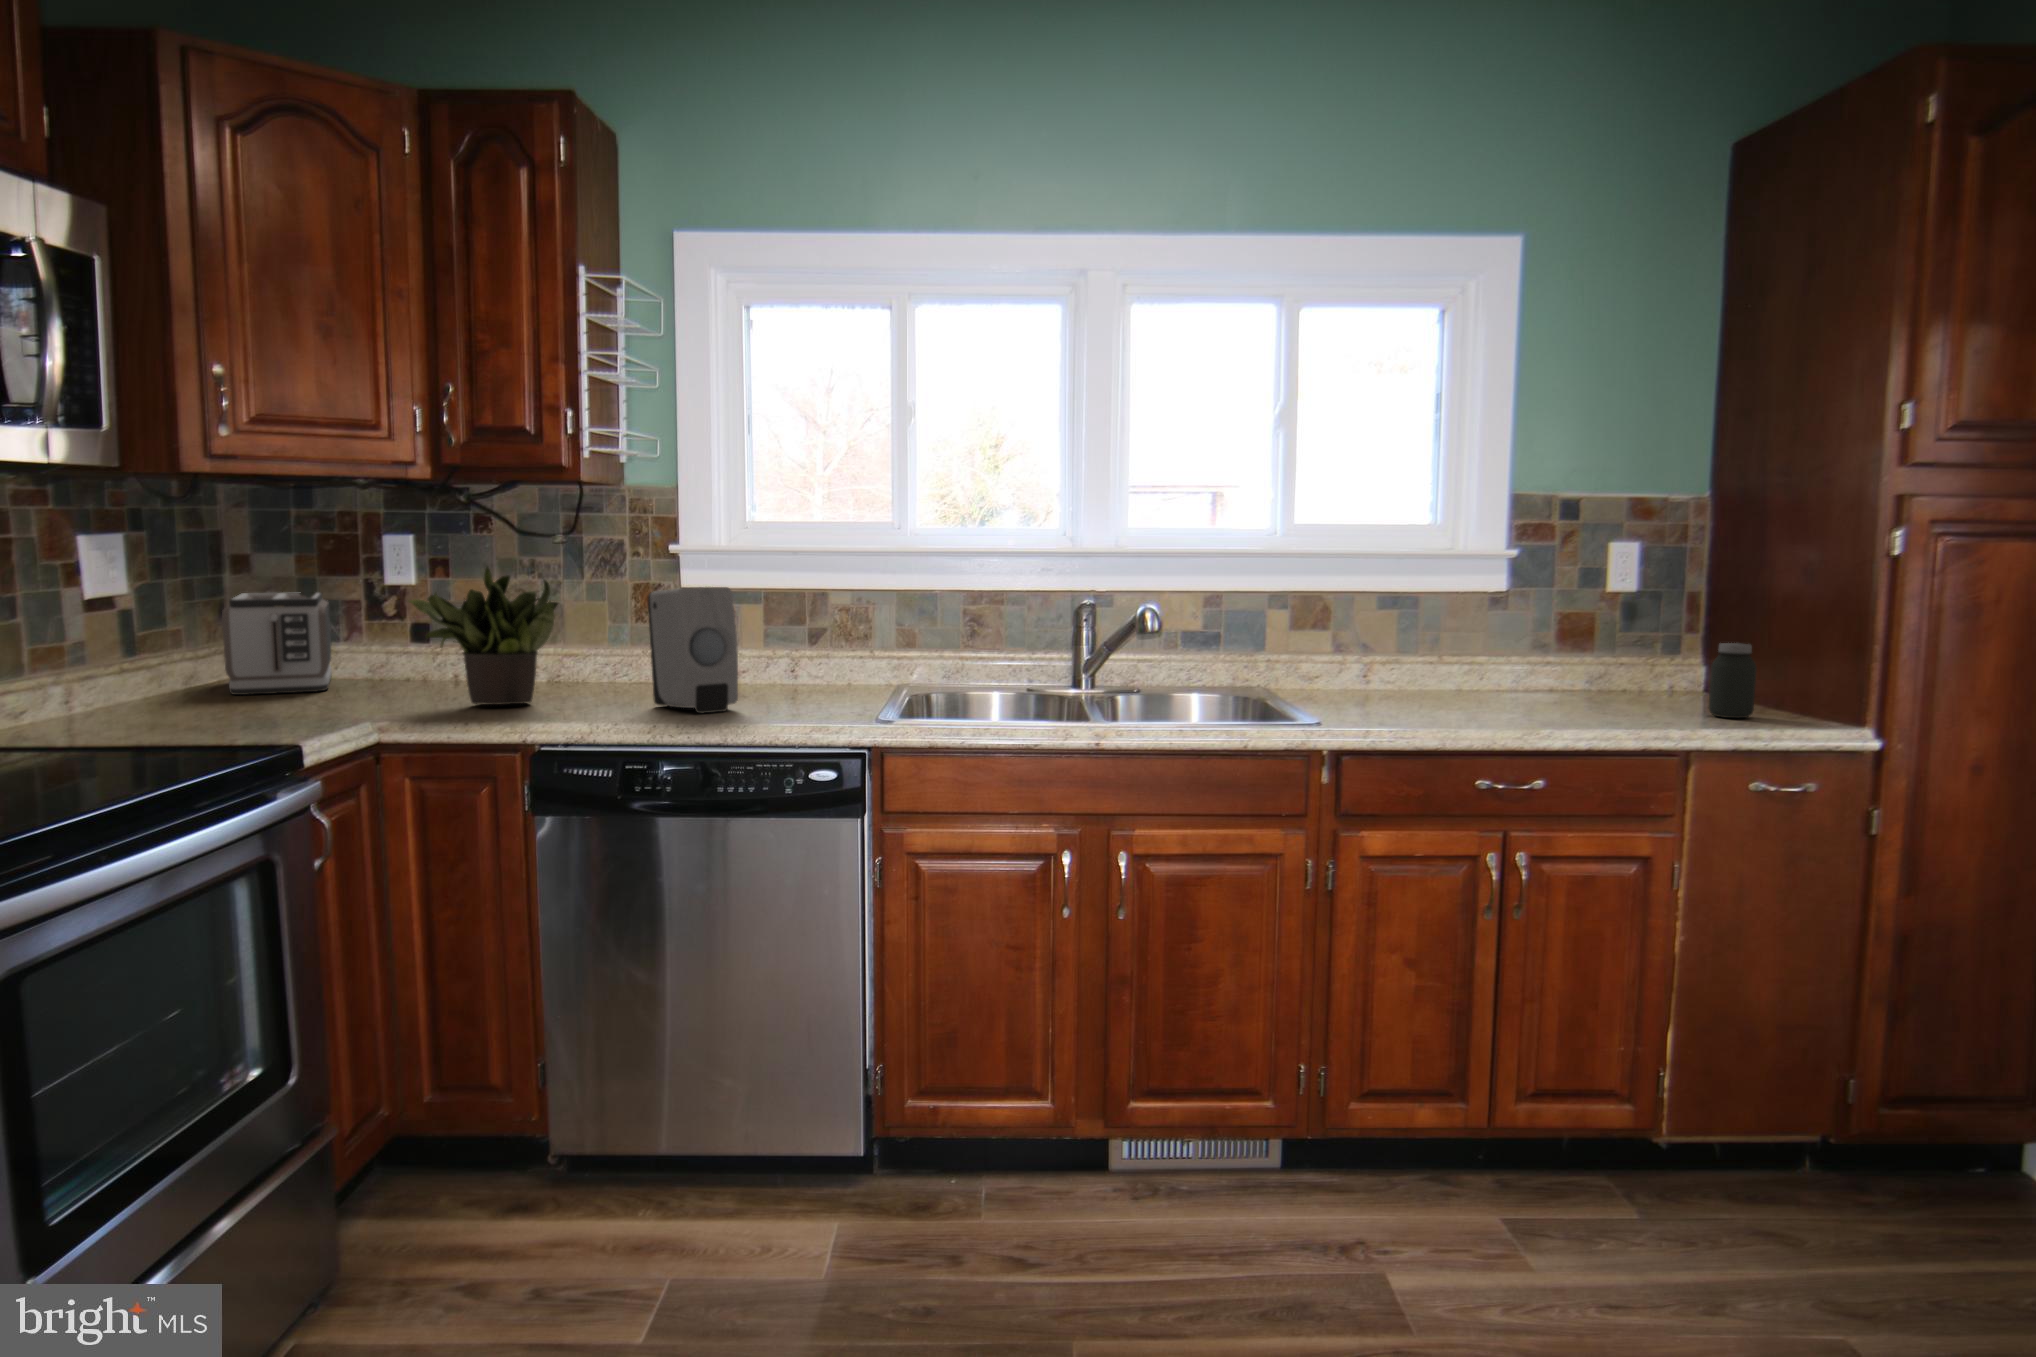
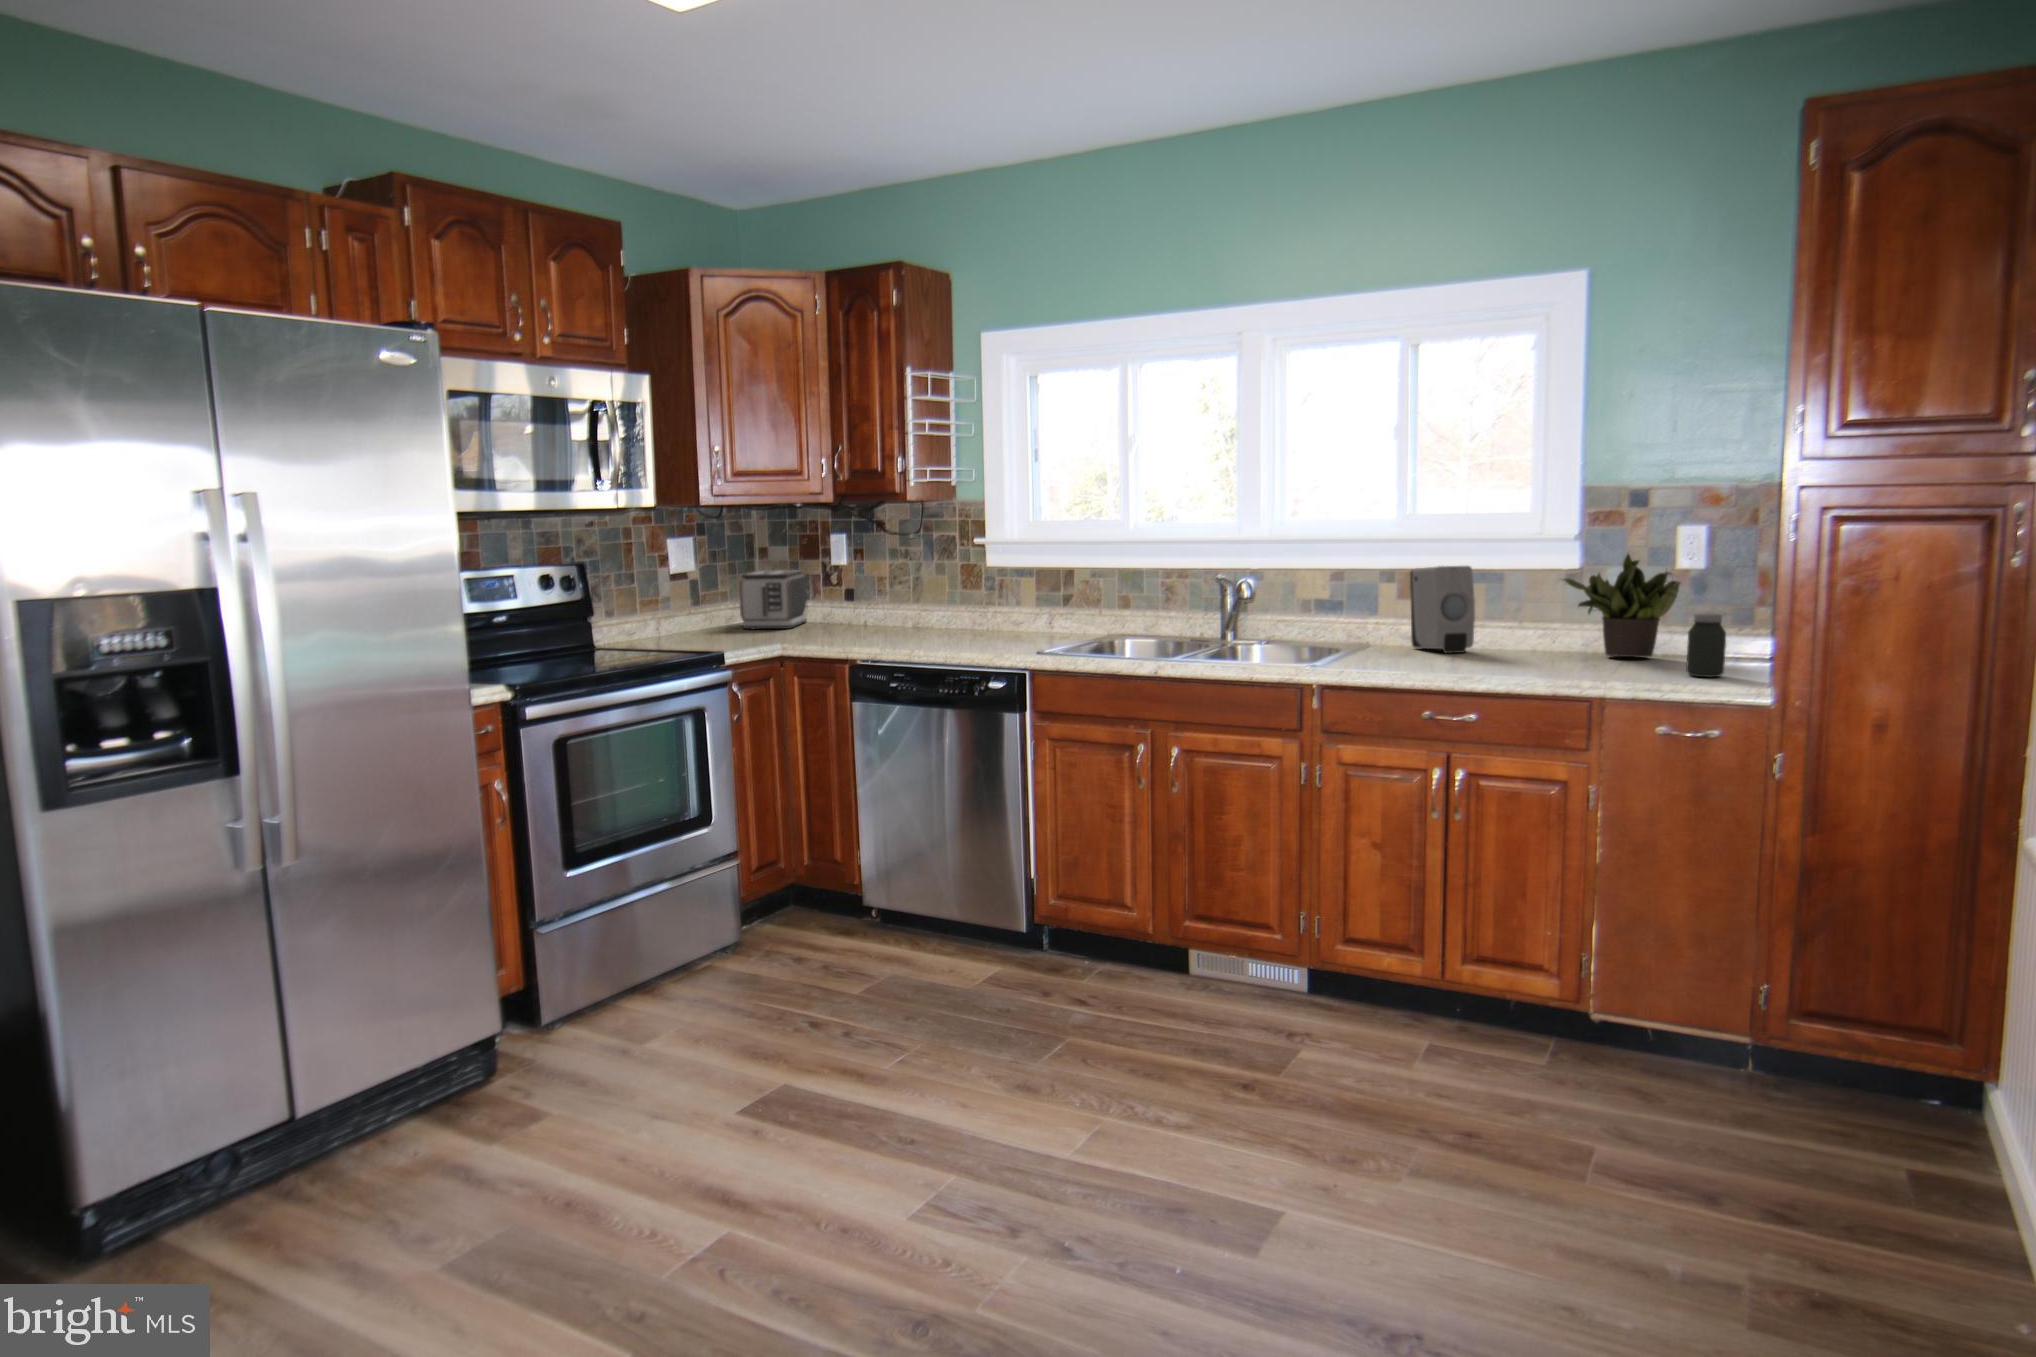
potted plant: present [409,566,558,705] -> present [1563,554,1680,657]
soap dispenser: present [648,587,738,713] -> present [1410,566,1475,653]

